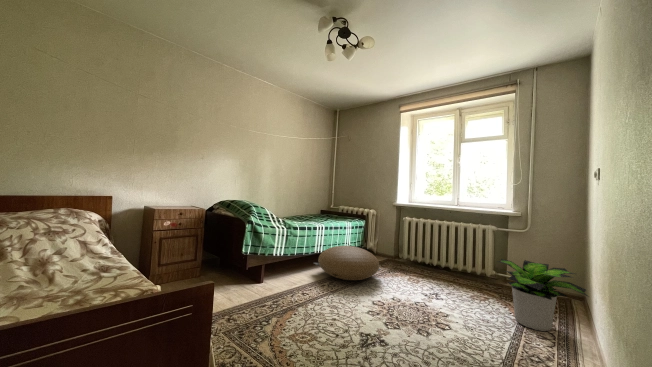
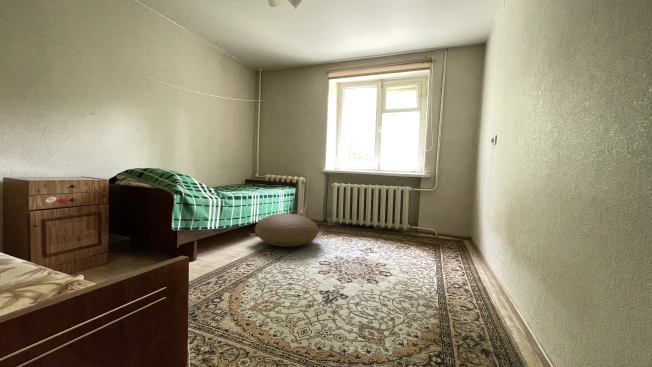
potted plant: present [498,259,588,331] -> none [421,212,485,265]

